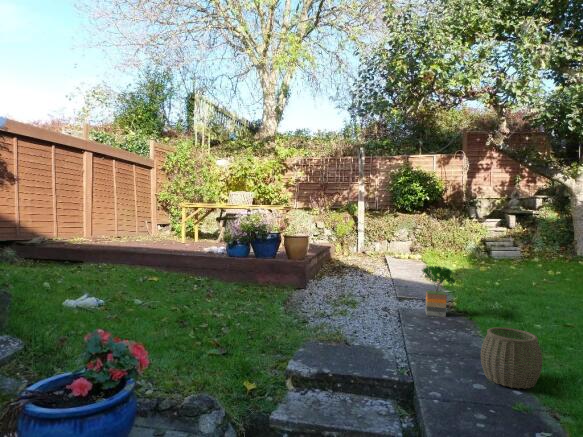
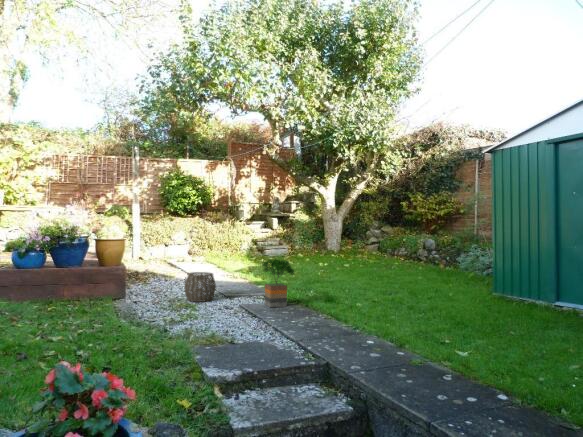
woven basket: present [480,327,543,389] -> present [184,272,216,302]

